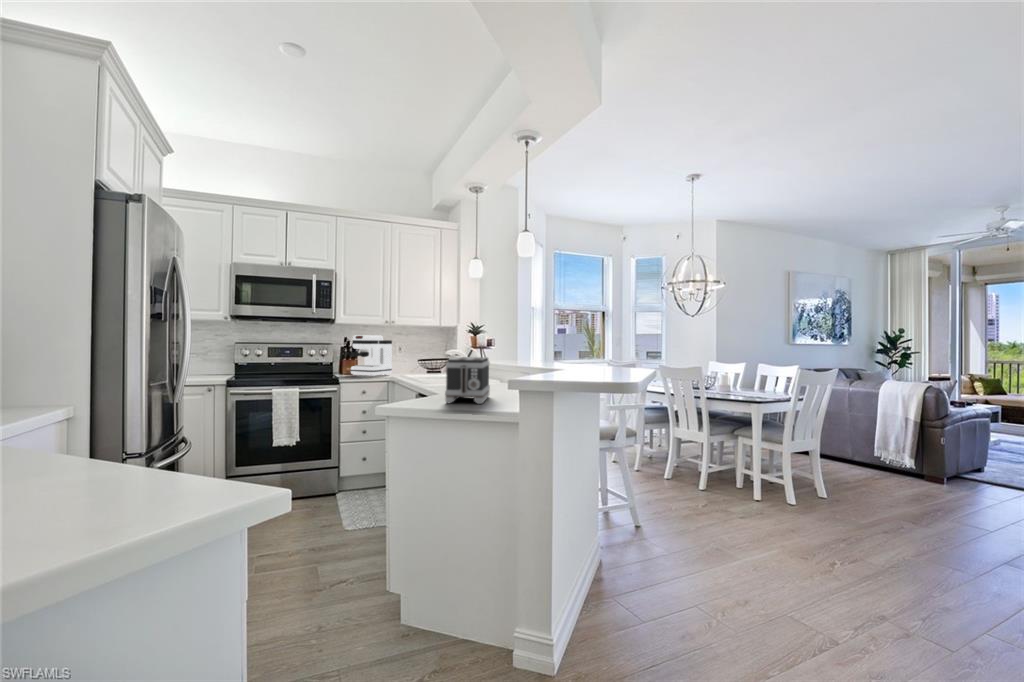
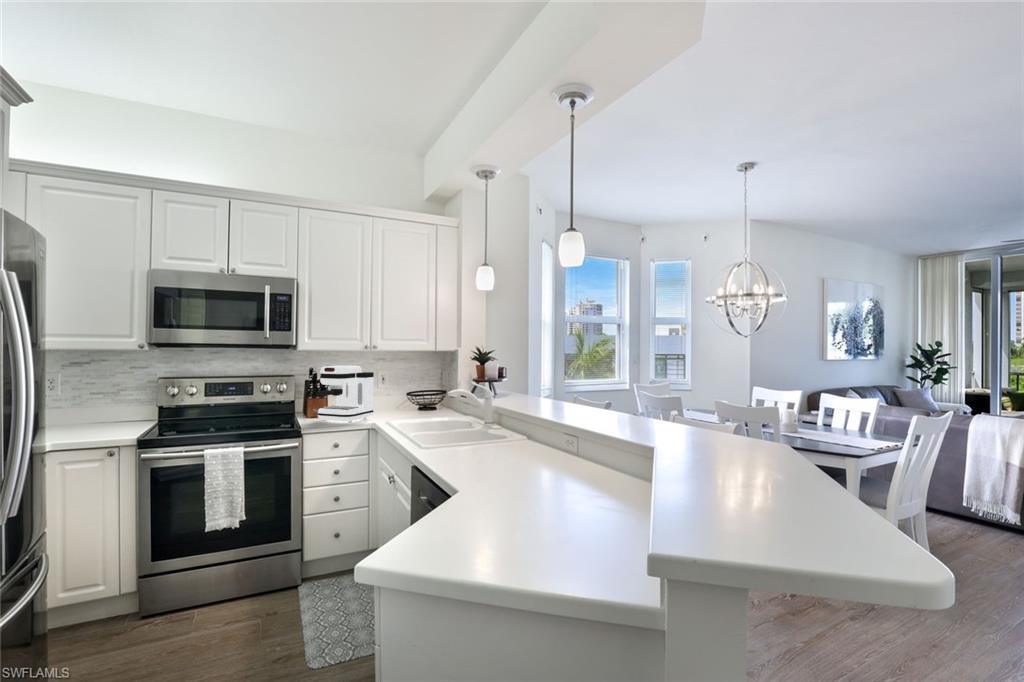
toaster: present [445,357,490,404] -> none [479,417,541,503]

